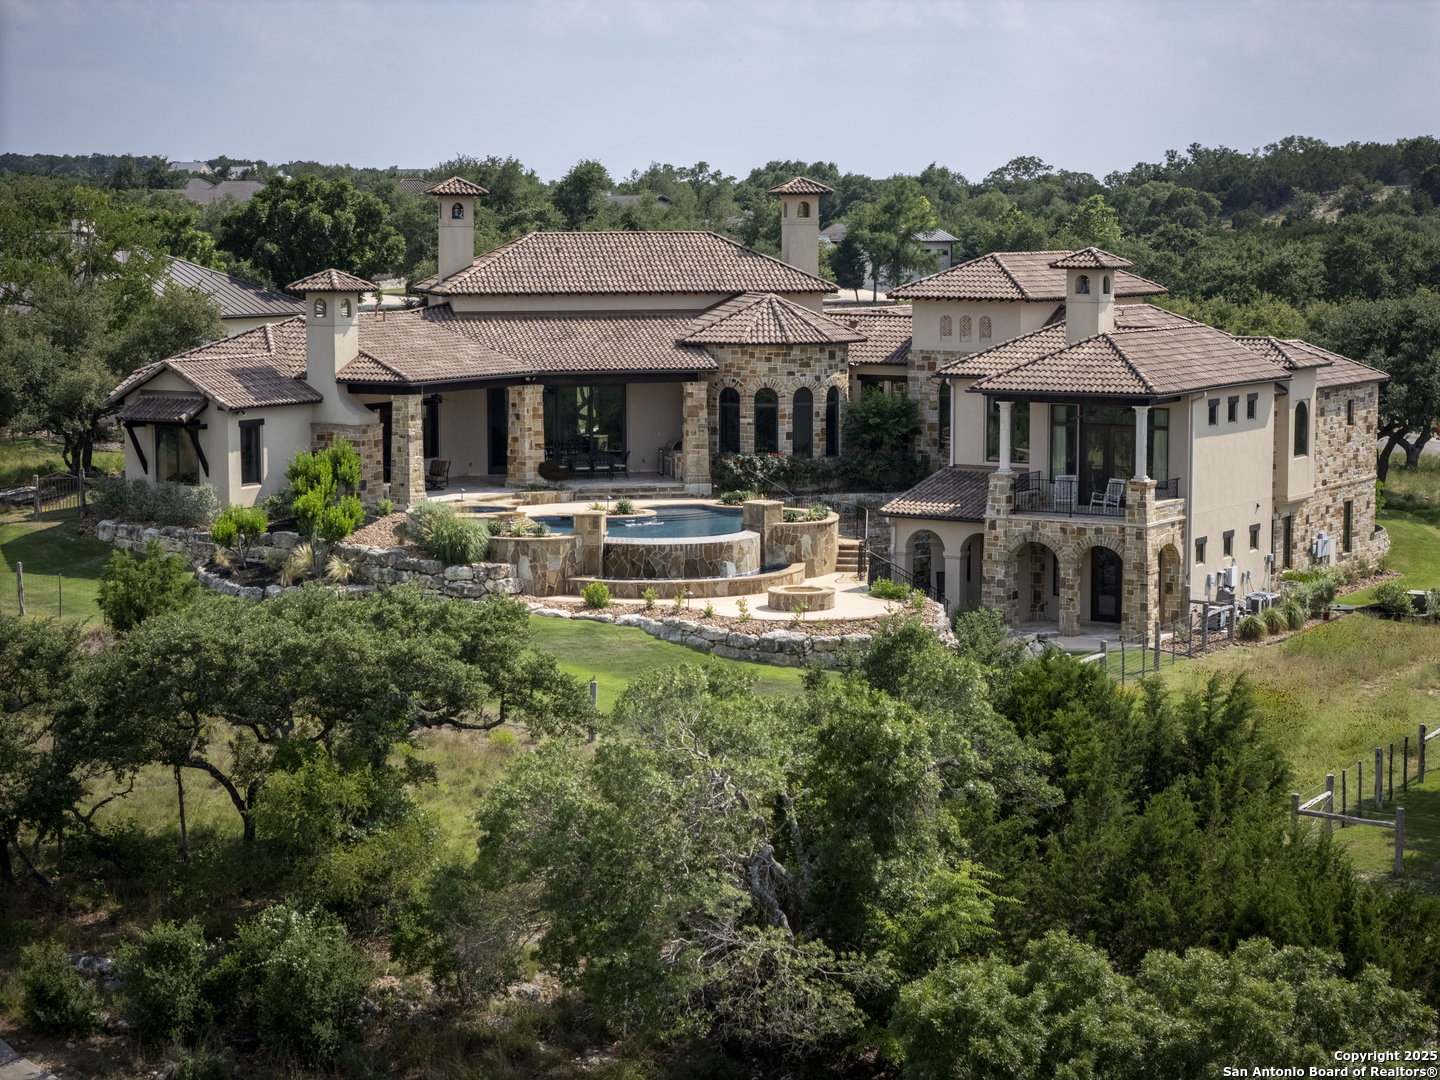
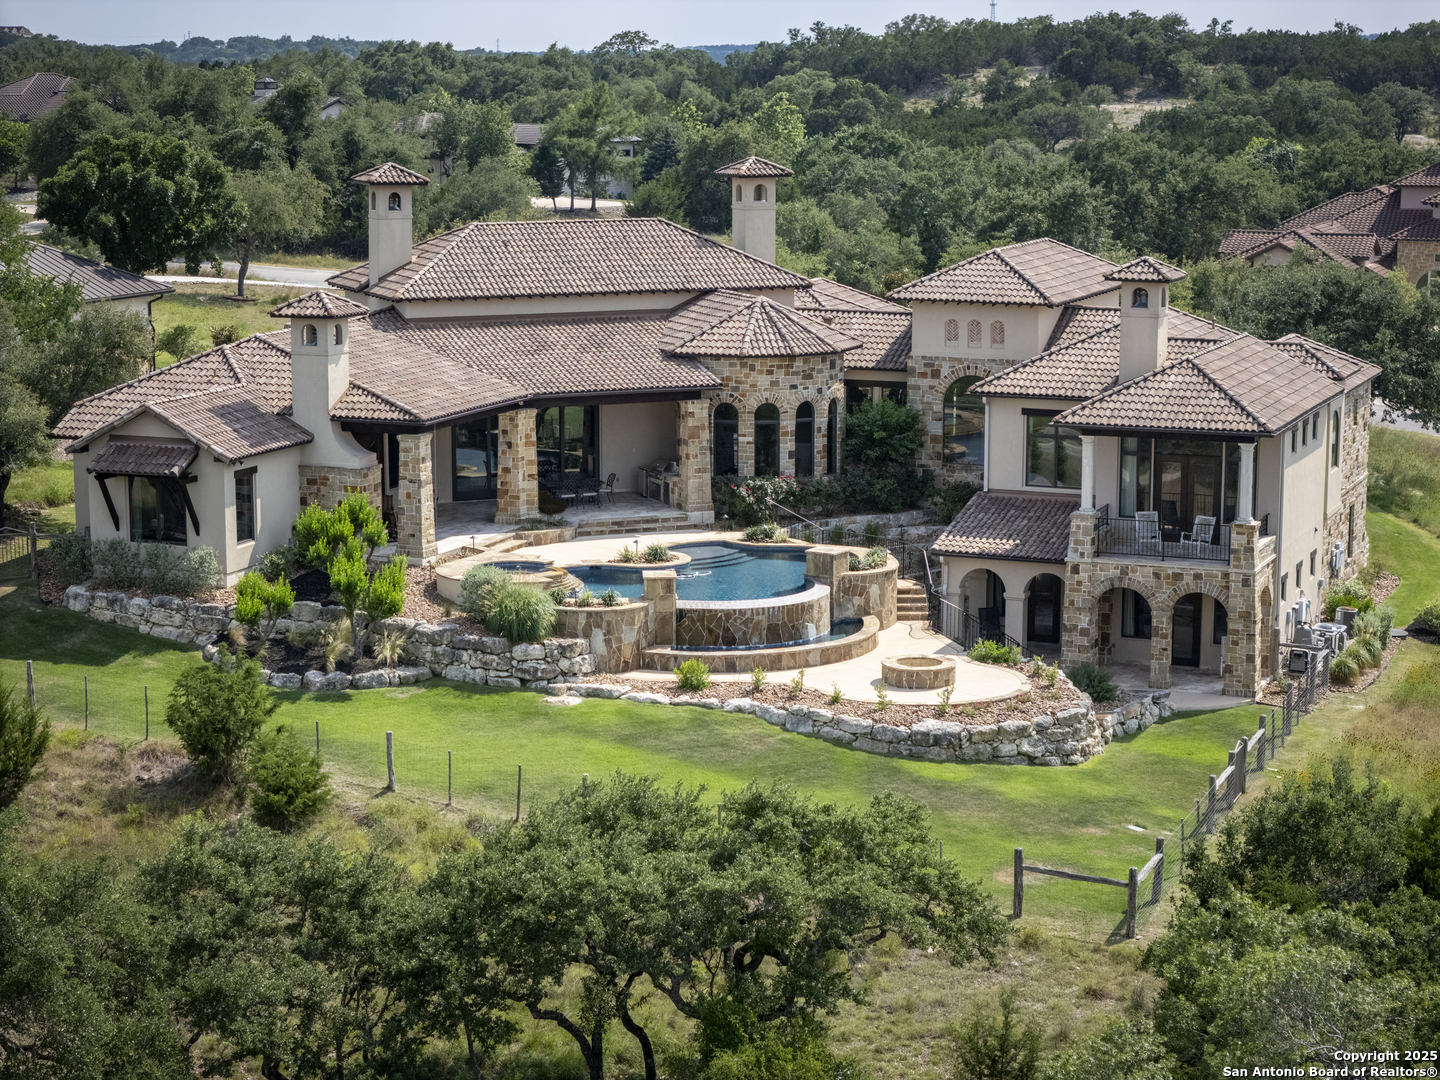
potted tree: present [1316,584,1337,620] -> none [1391,614,1414,655]

